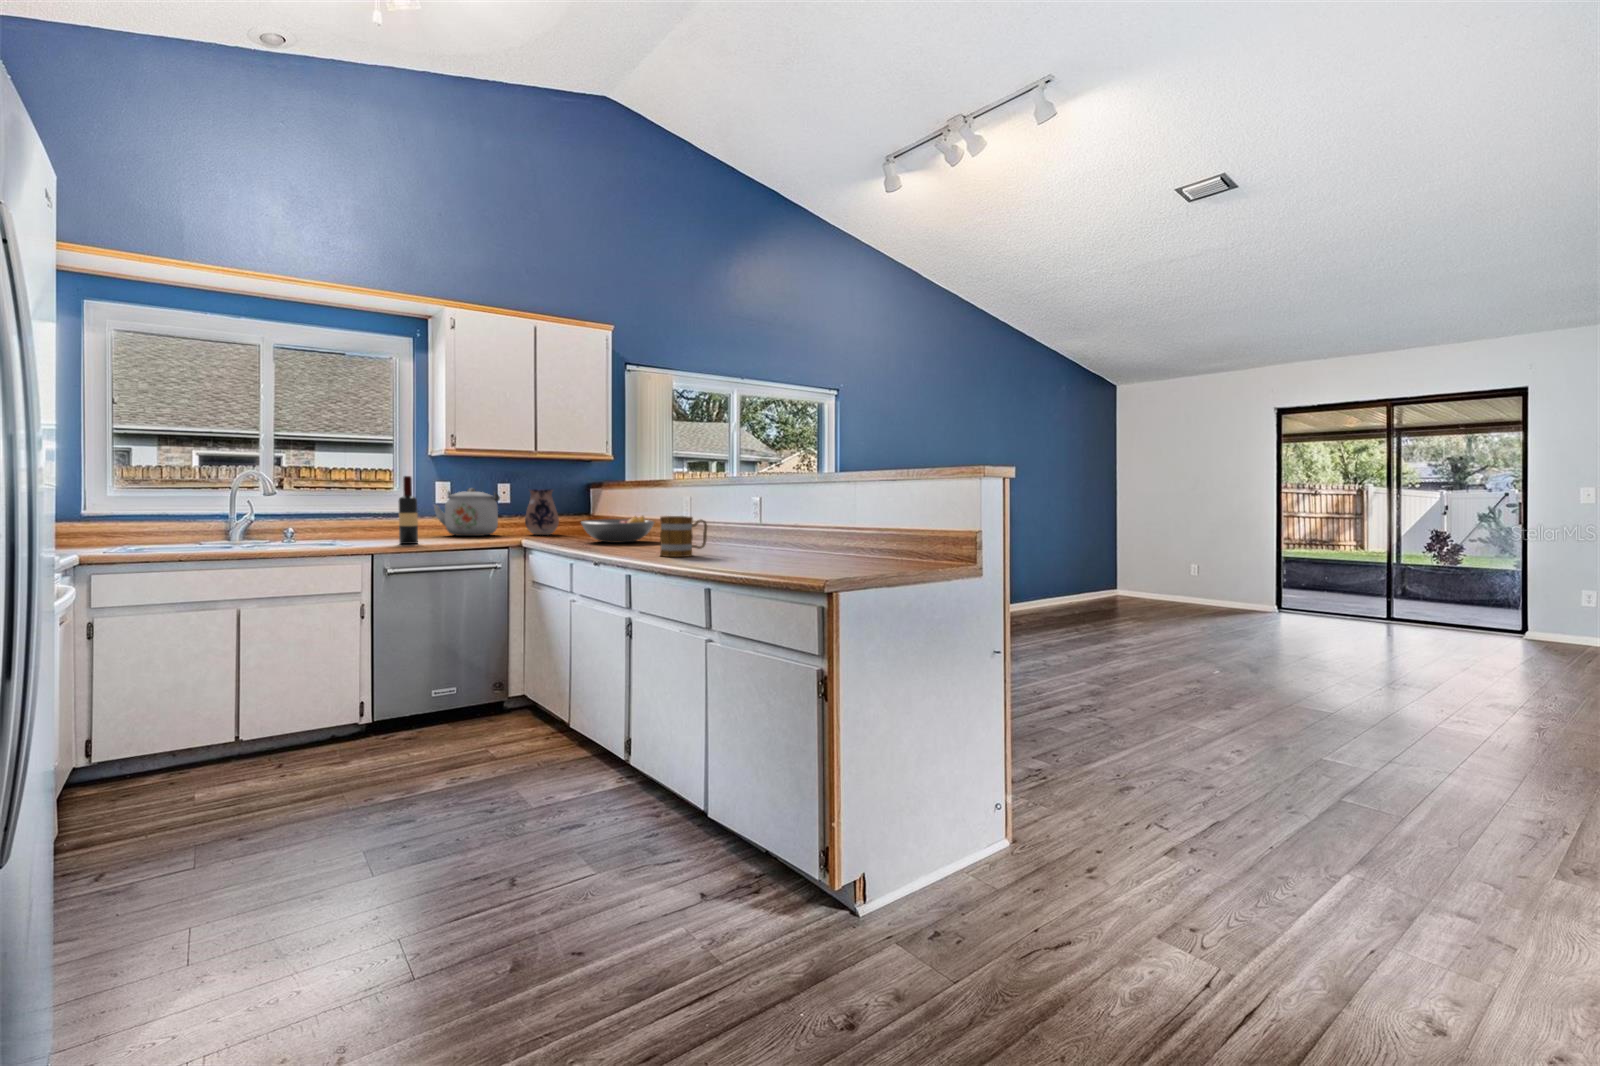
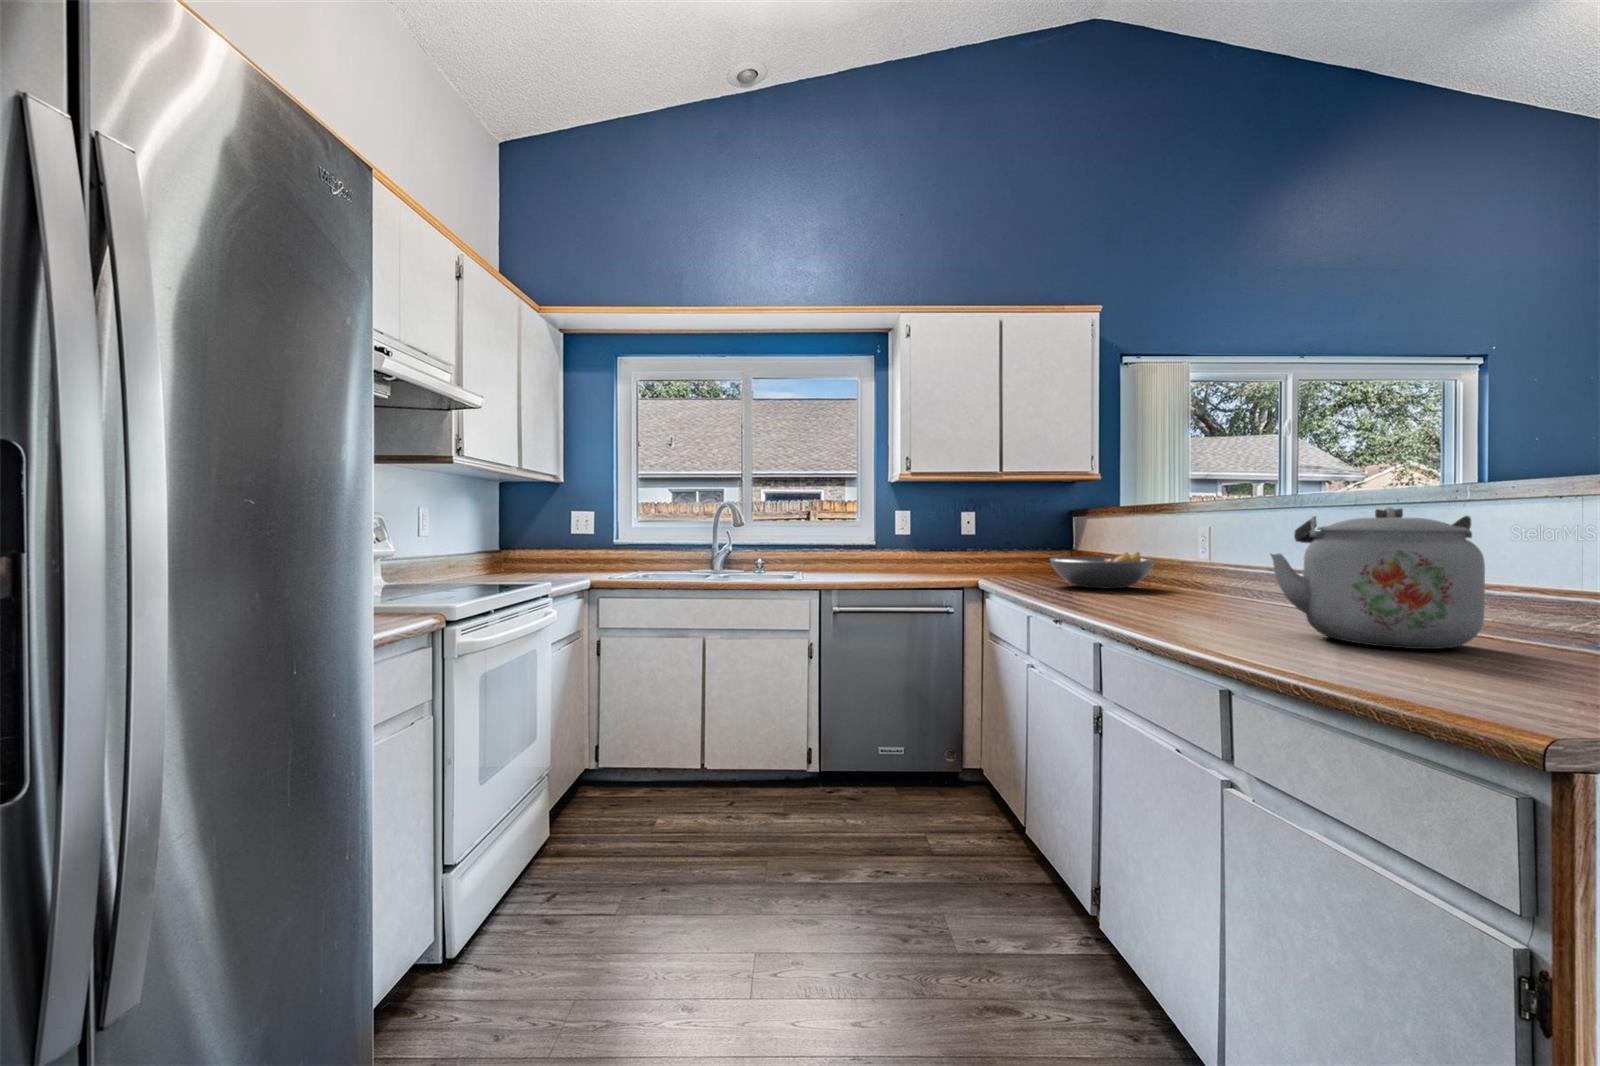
wine bottle: present [398,476,418,544] -> none [848,505,866,580]
kettle: present [434,488,500,536] -> present [1270,507,1485,649]
ceramic pitcher: present [525,489,559,535] -> none [989,519,1029,574]
mug: present [660,516,707,557] -> none [1159,552,1247,618]

